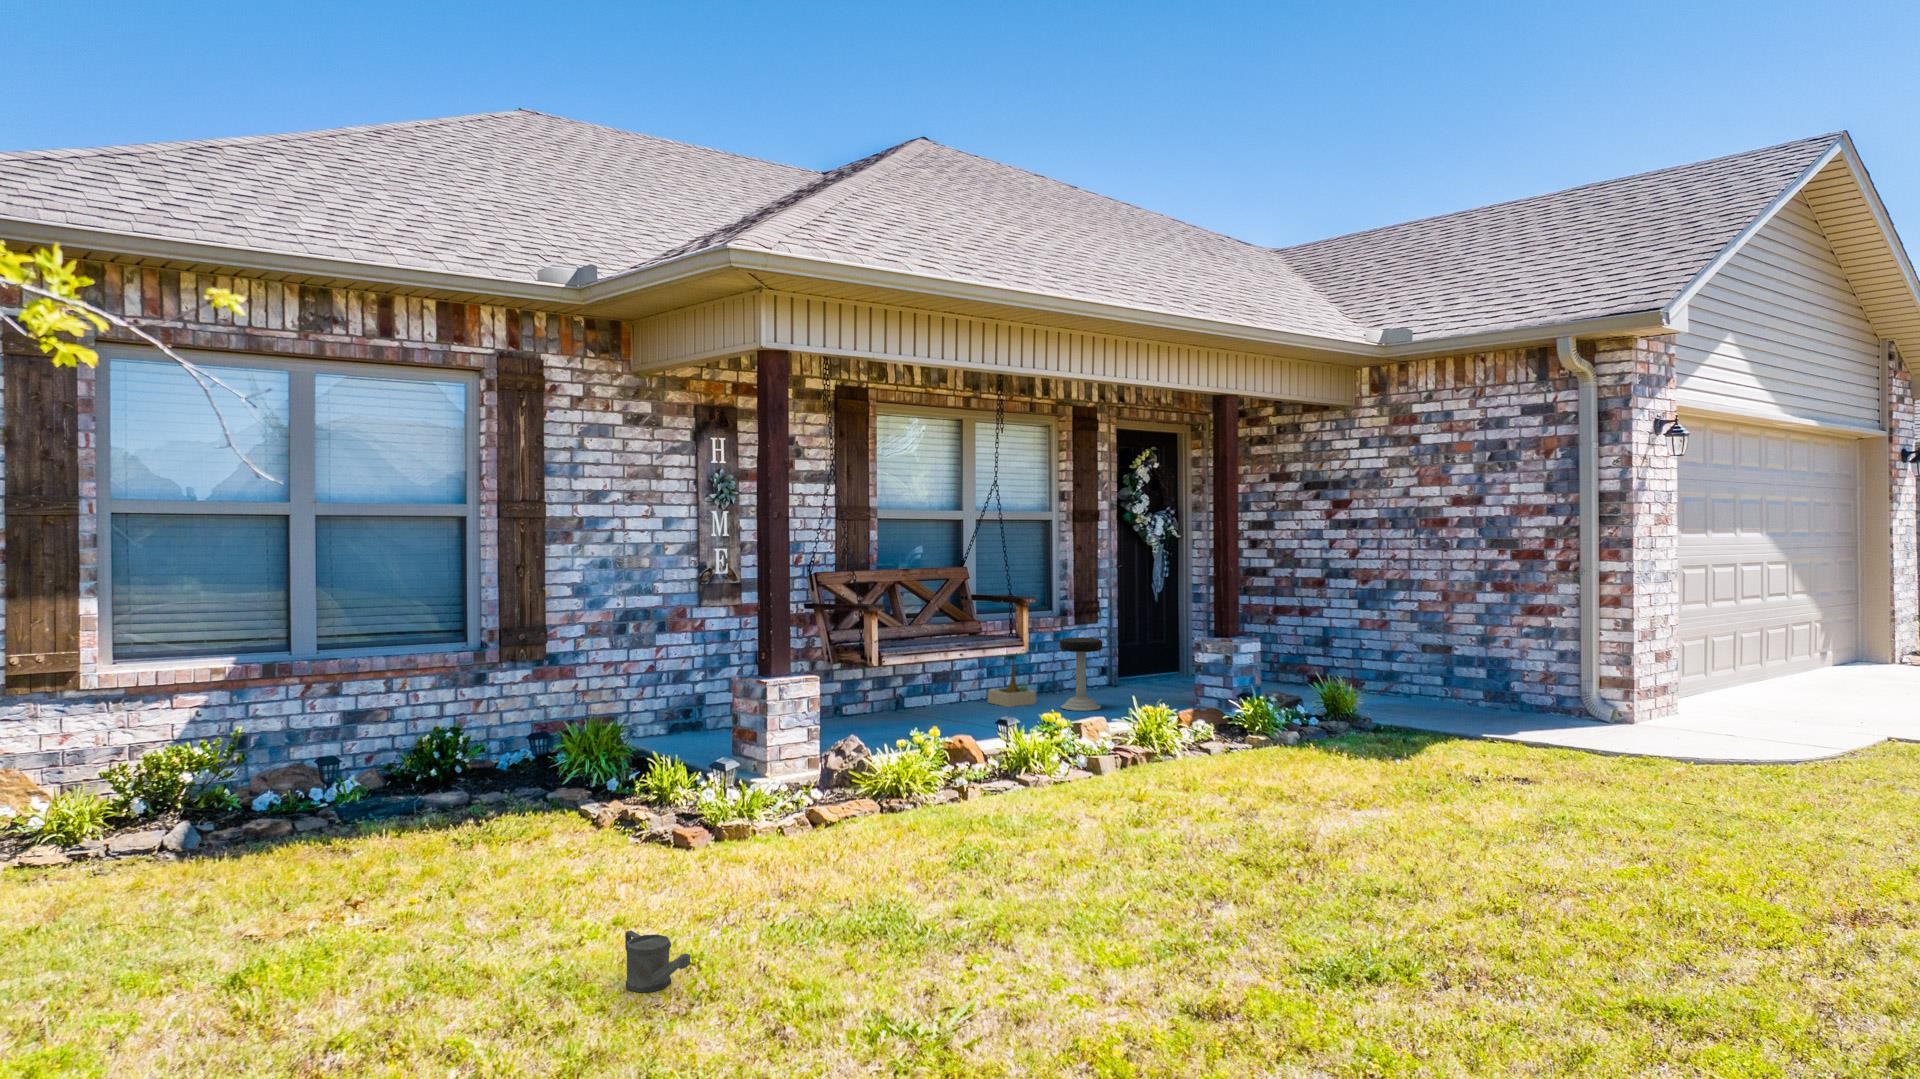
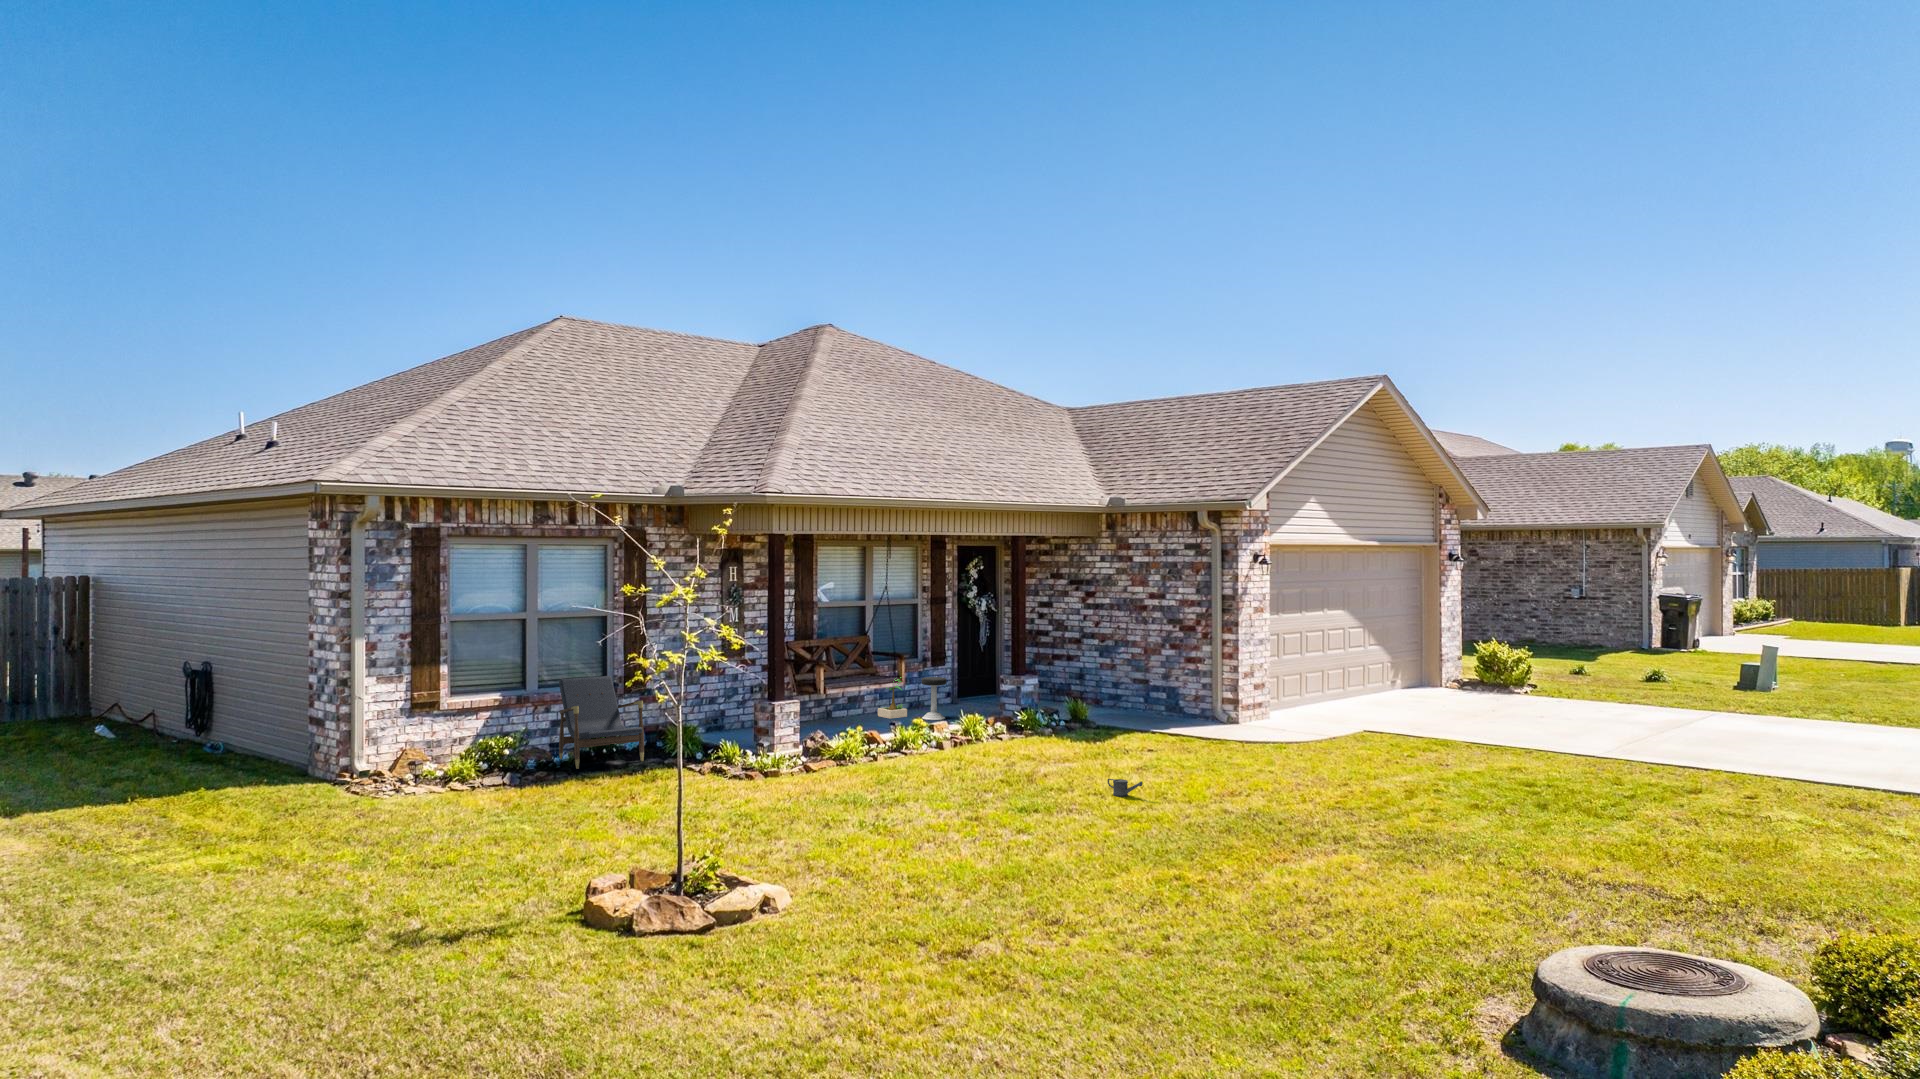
lounge chair: none [346,627,507,811] -> present [559,676,644,769]
watering can: present [625,930,690,992] -> present [1108,779,1142,797]

